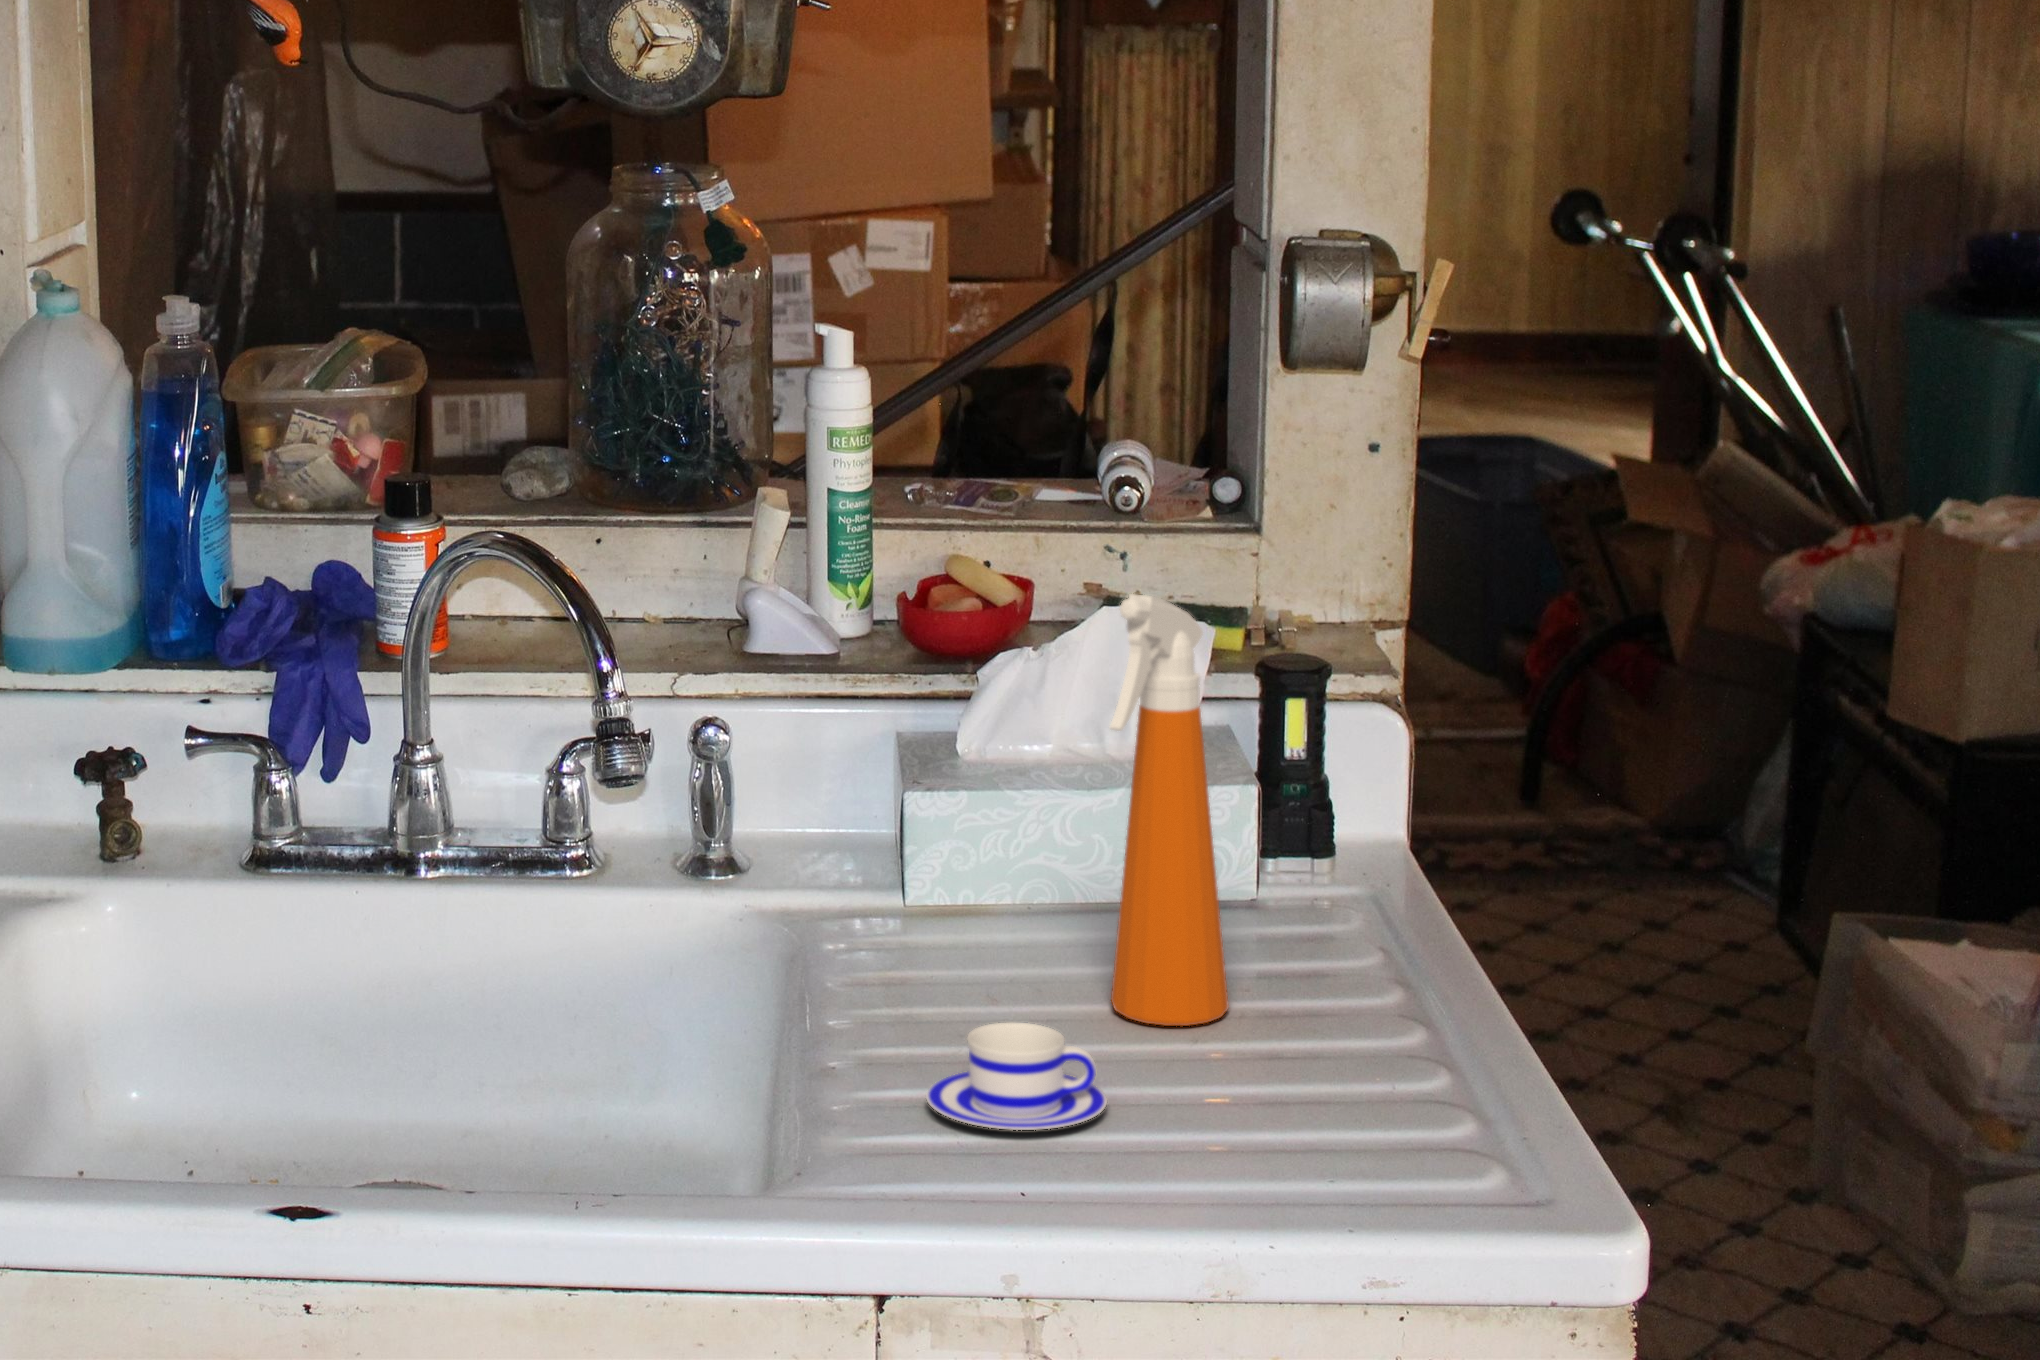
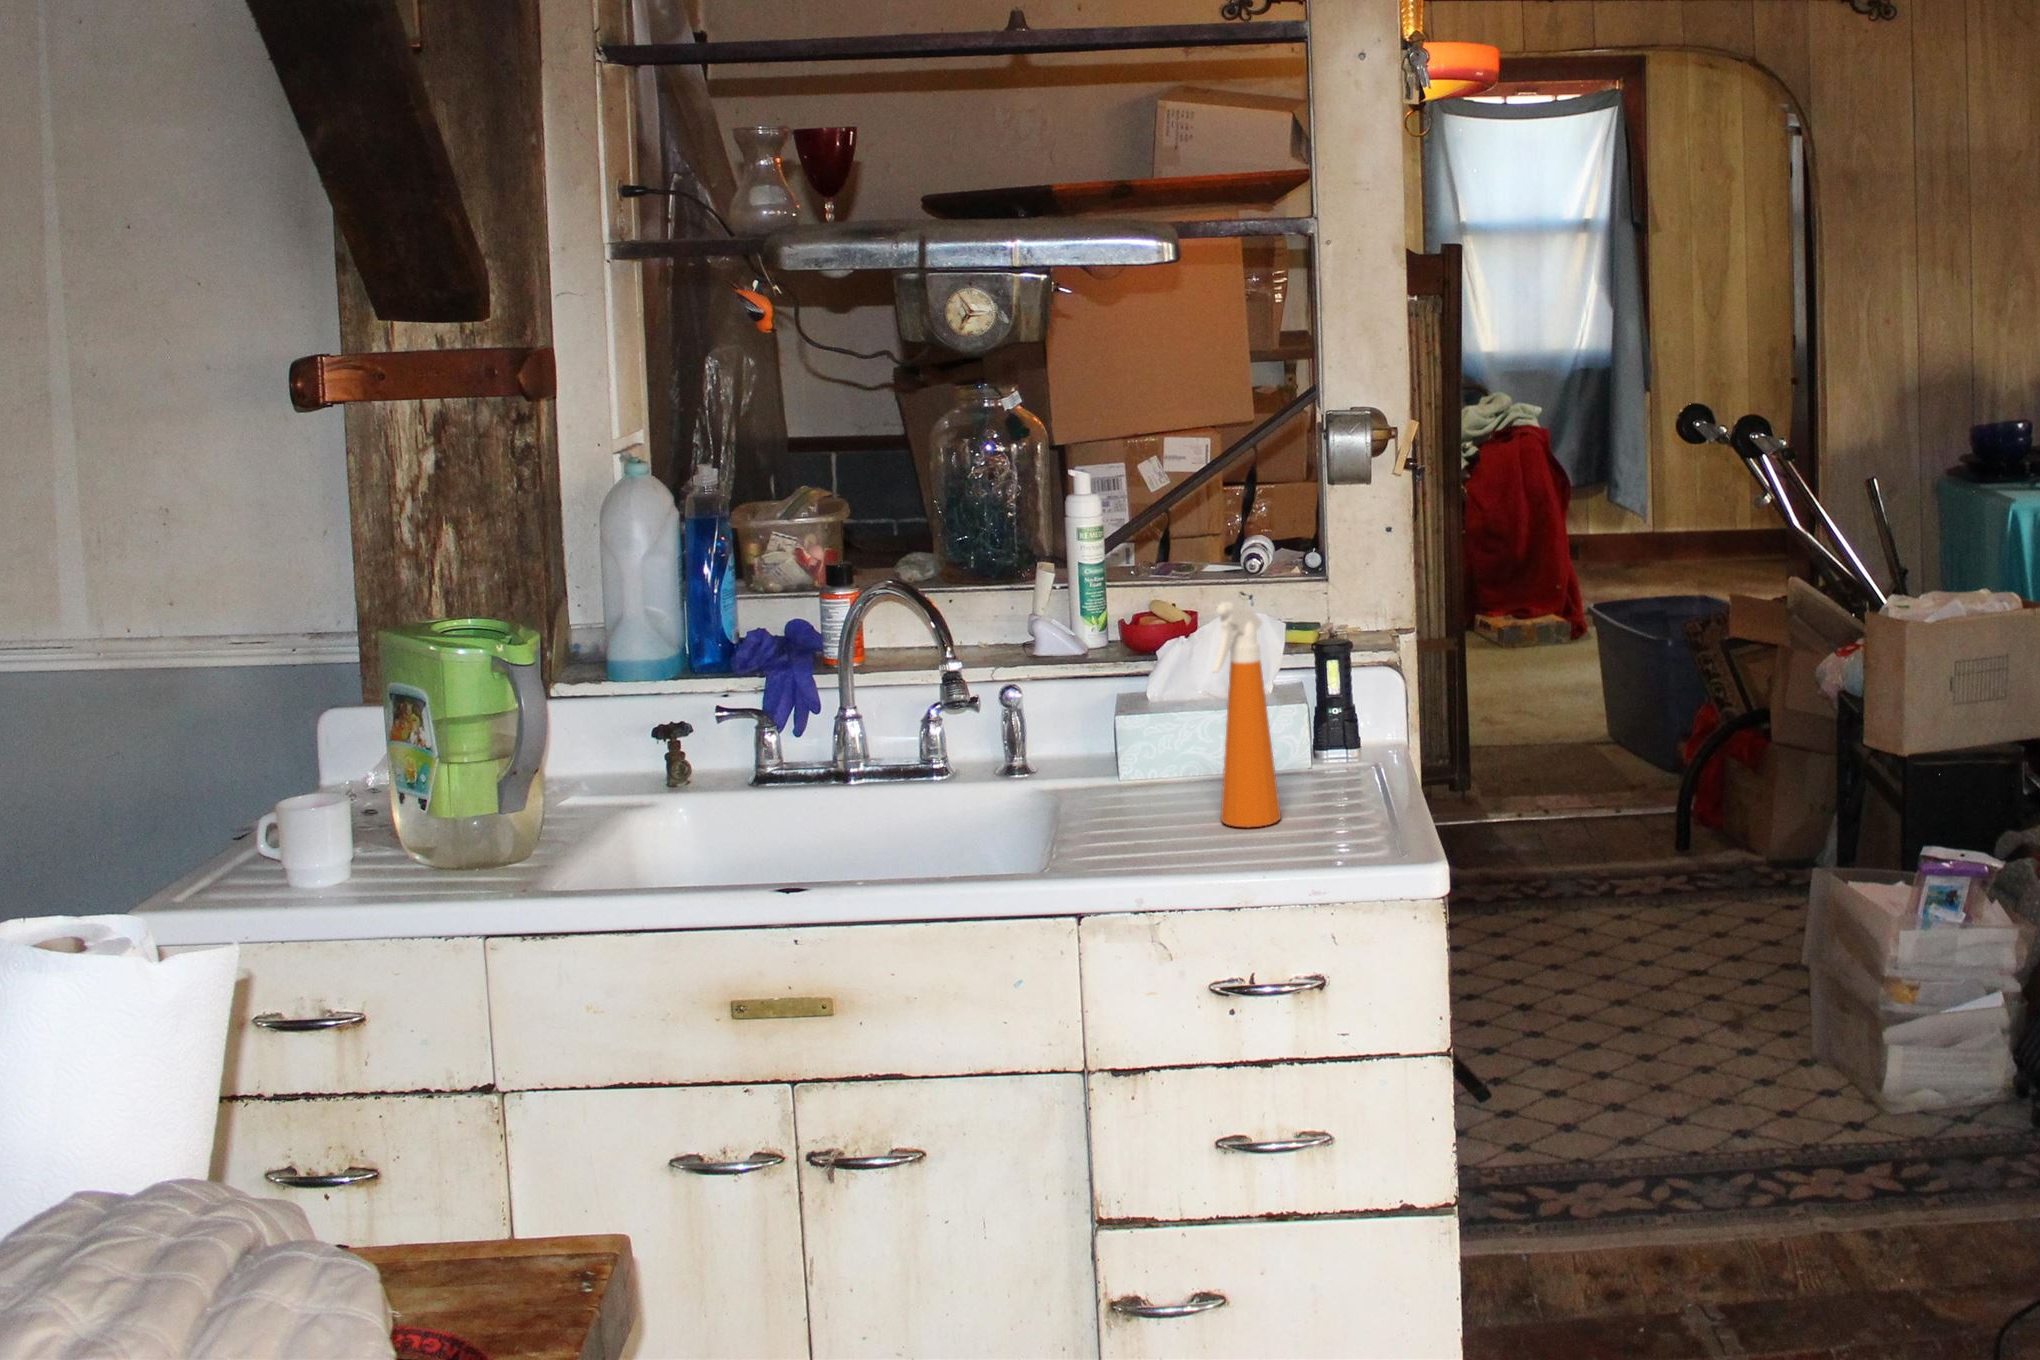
teacup: present [926,1023,1107,1130] -> none [1119,823,1211,874]

